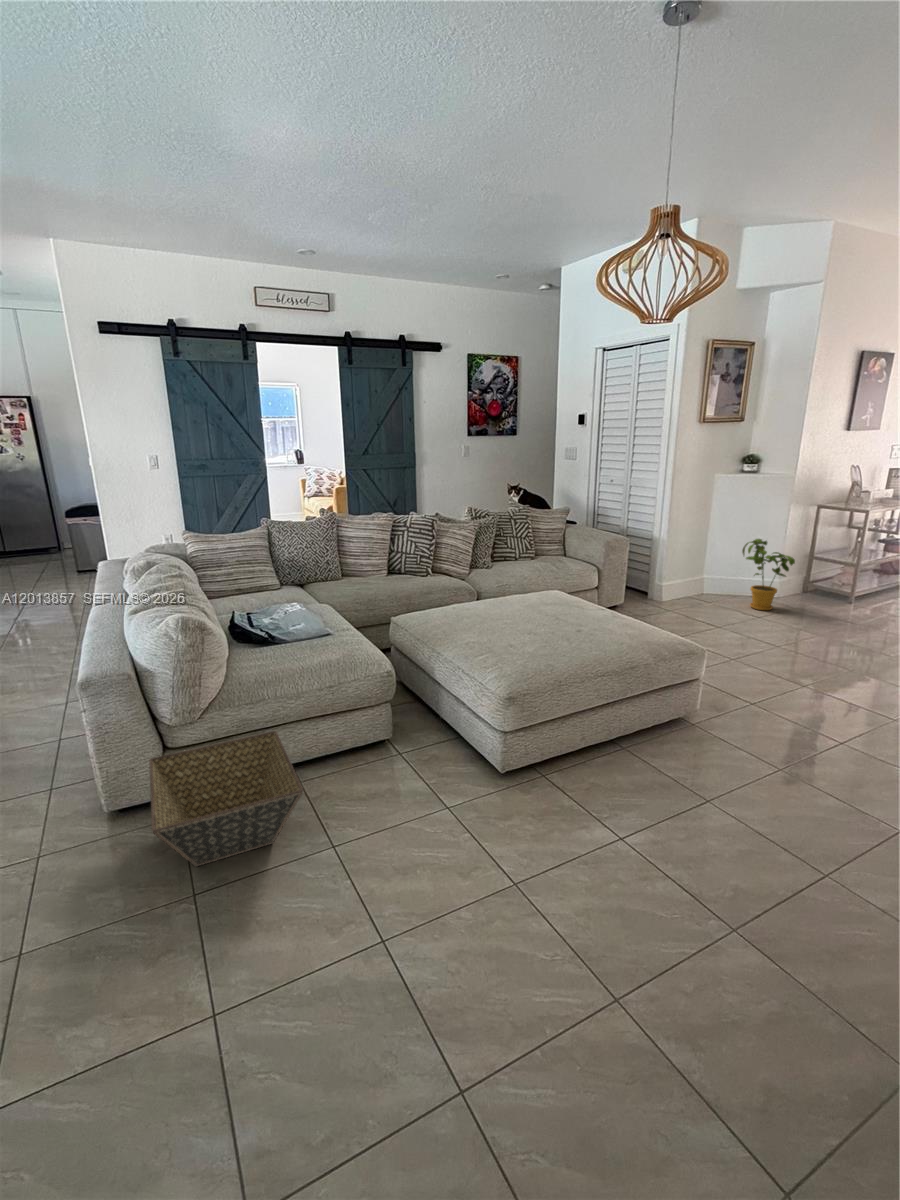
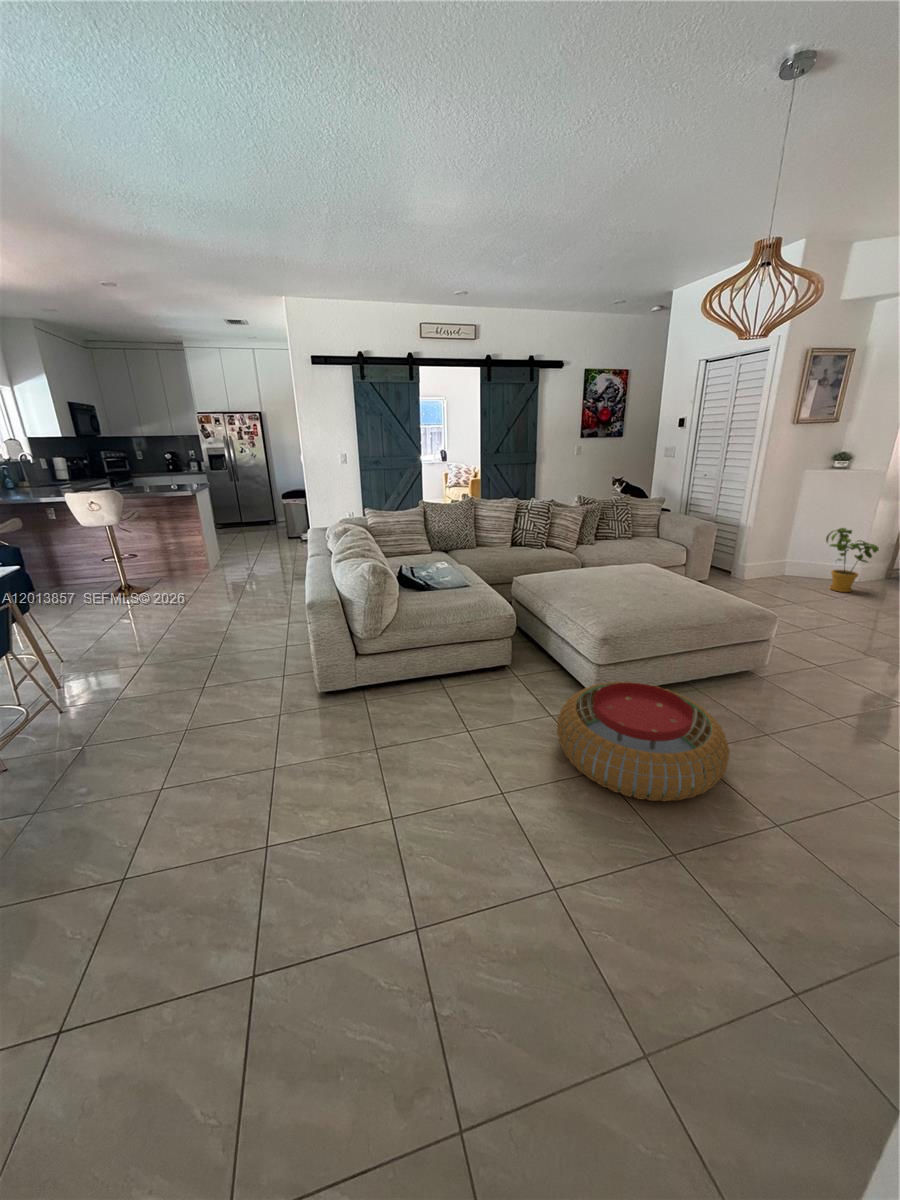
basket: present [149,731,303,867] -> none [348,649,450,731]
pouf: none [457,754,674,923] -> present [557,682,730,801]

